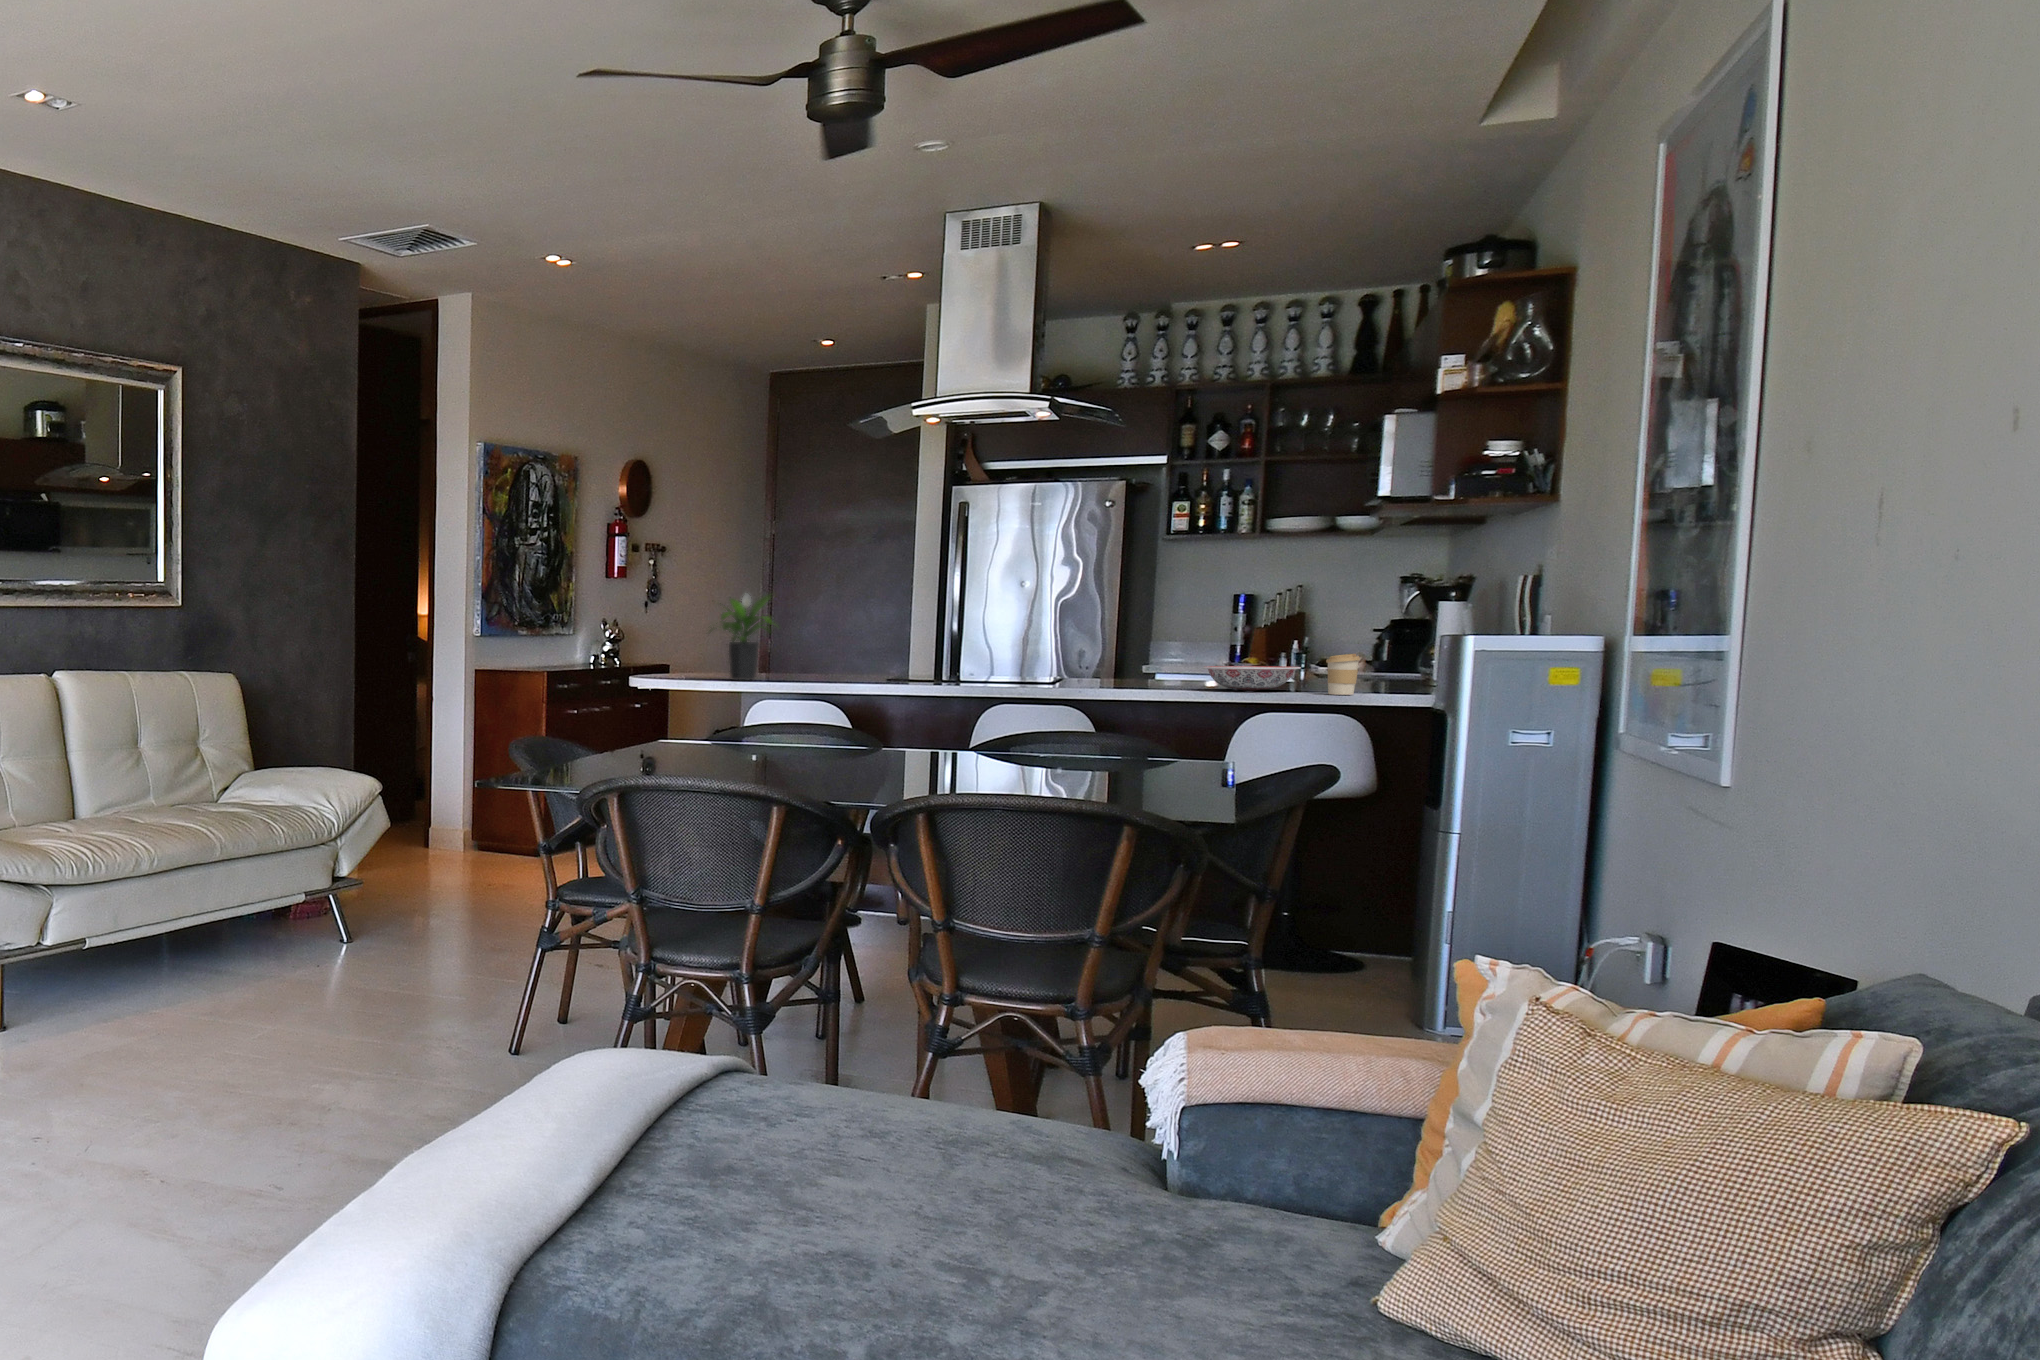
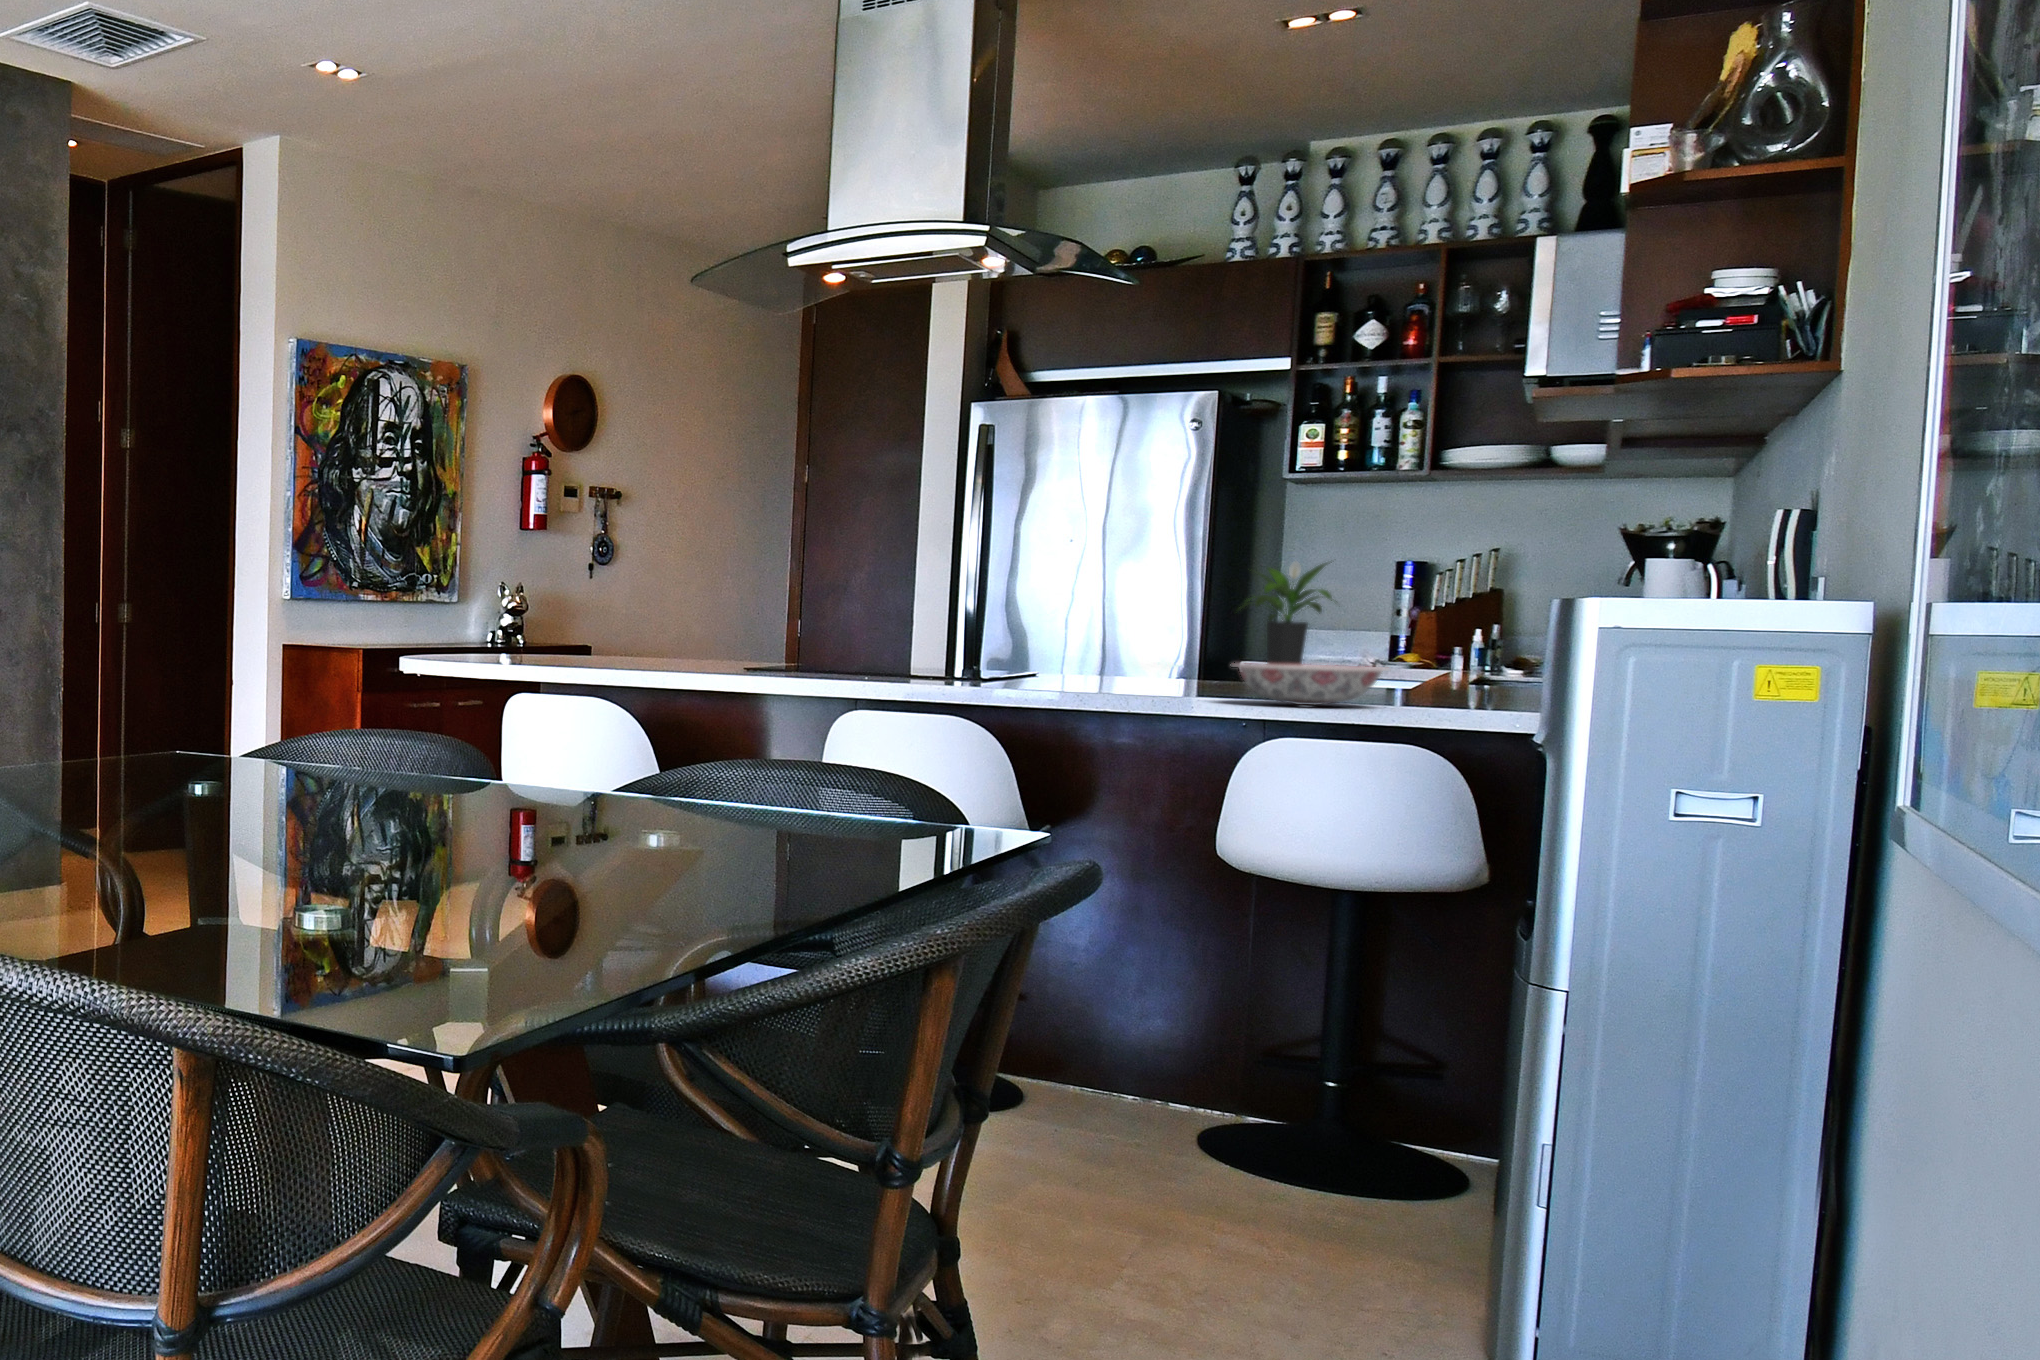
potted plant: present [713,594,773,680] -> present [1244,561,1332,665]
coffee cup: present [1326,654,1360,695] -> none [1421,646,1479,716]

